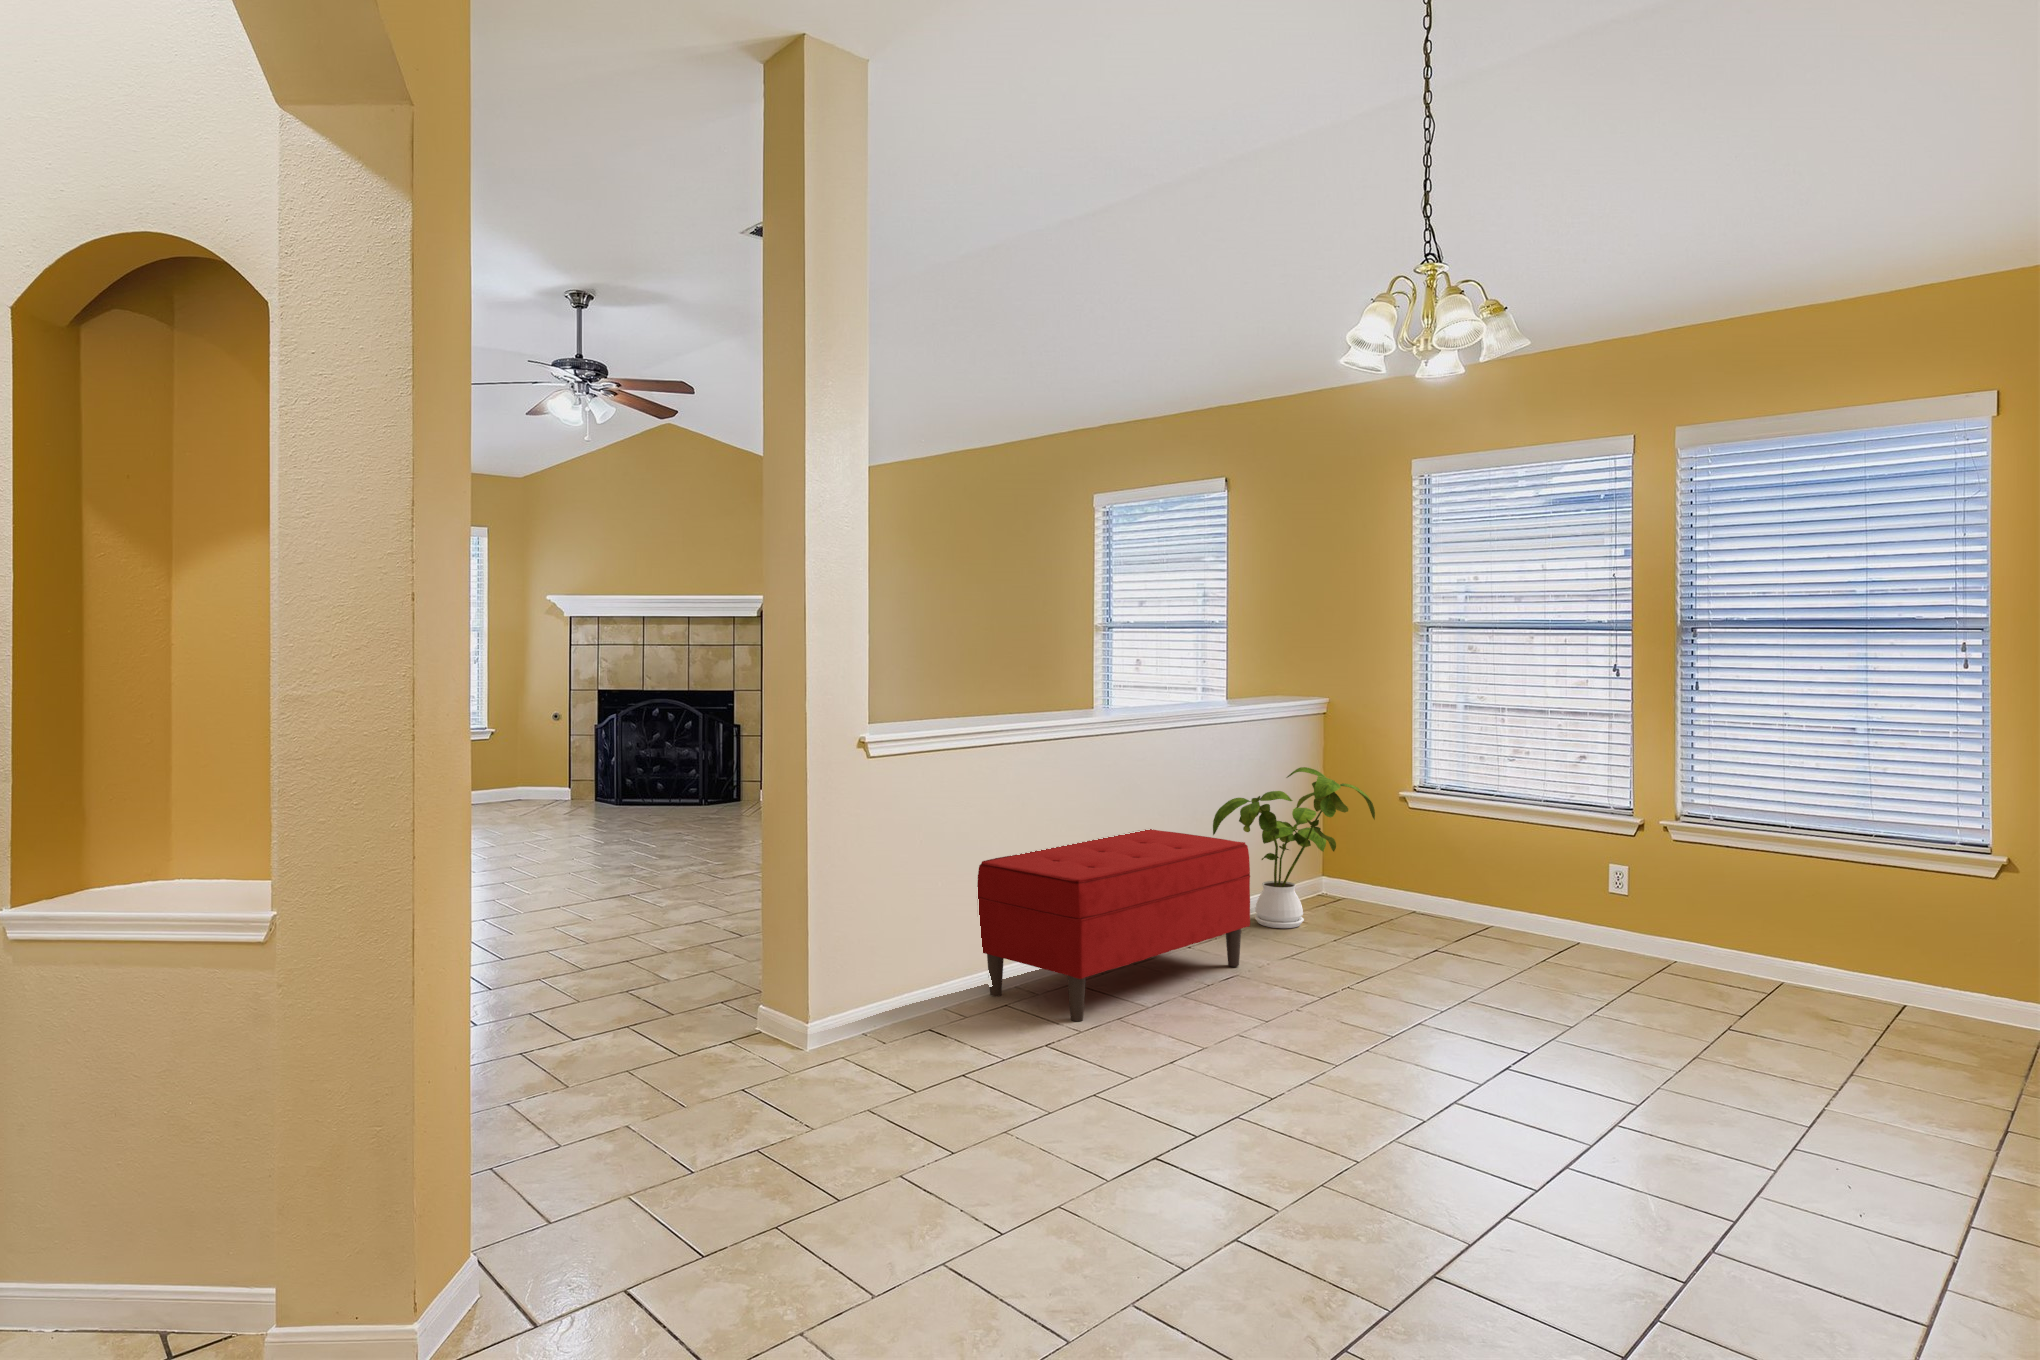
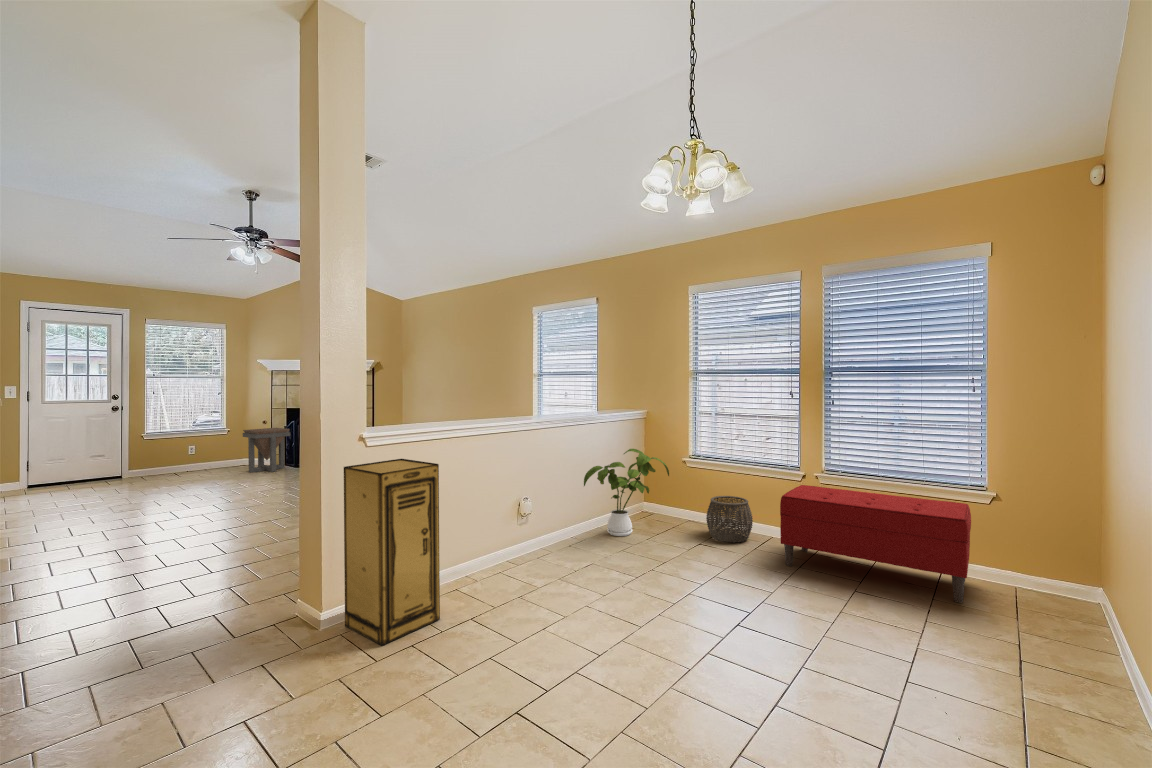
side table: none [535,726,620,809] -> present [243,428,291,473]
storage cabinet: none [863,771,1007,1051] -> present [344,459,440,646]
bench: present [977,829,1250,1021] -> present [780,485,971,603]
woven basket: none [1446,859,1539,945] -> present [706,496,753,543]

